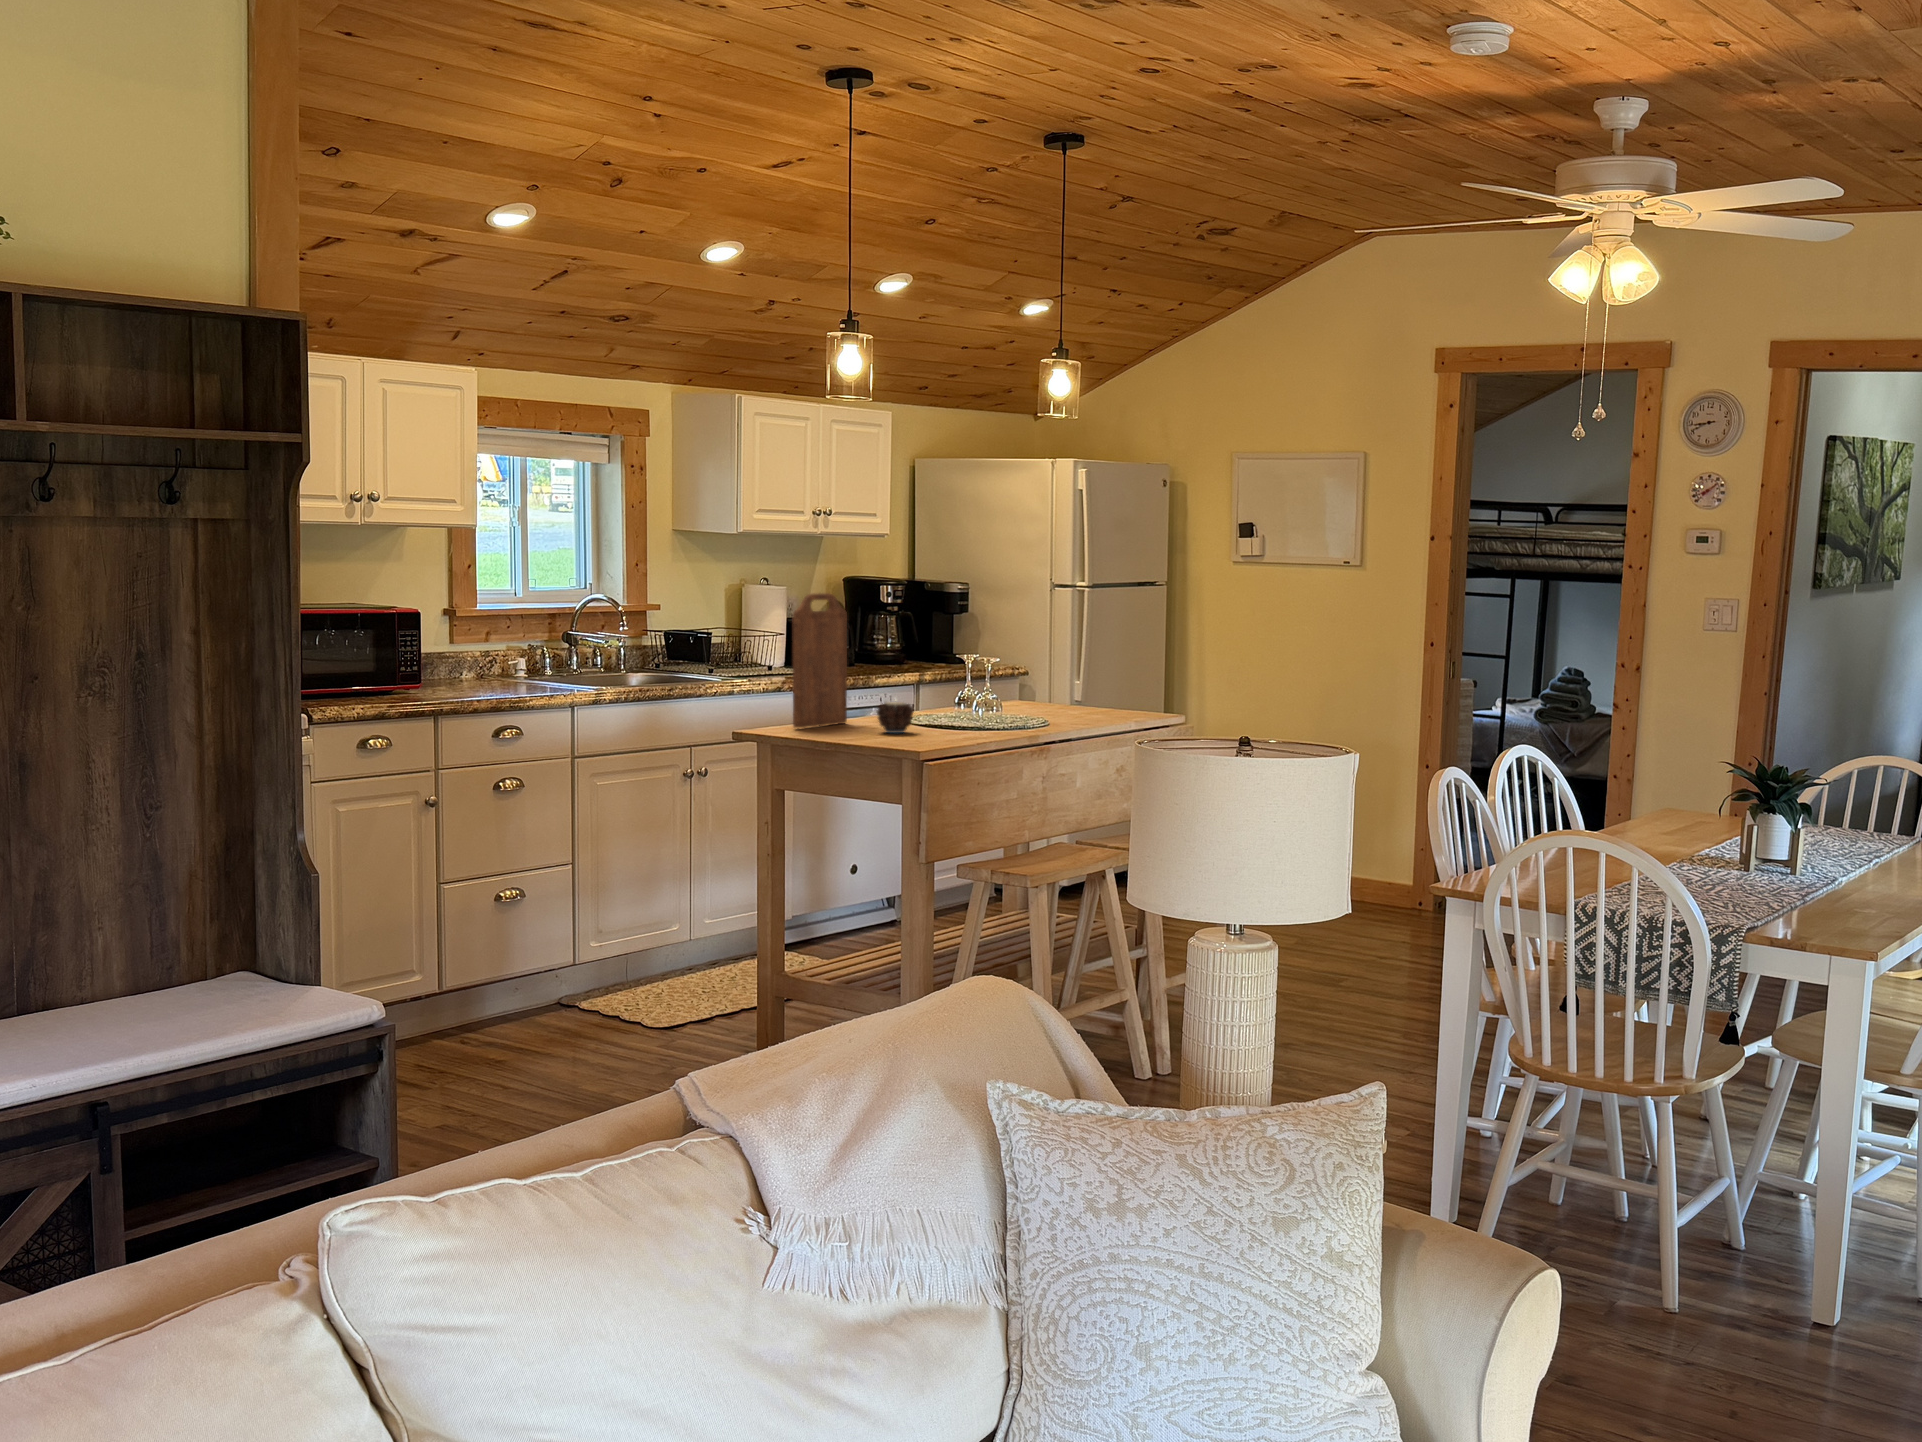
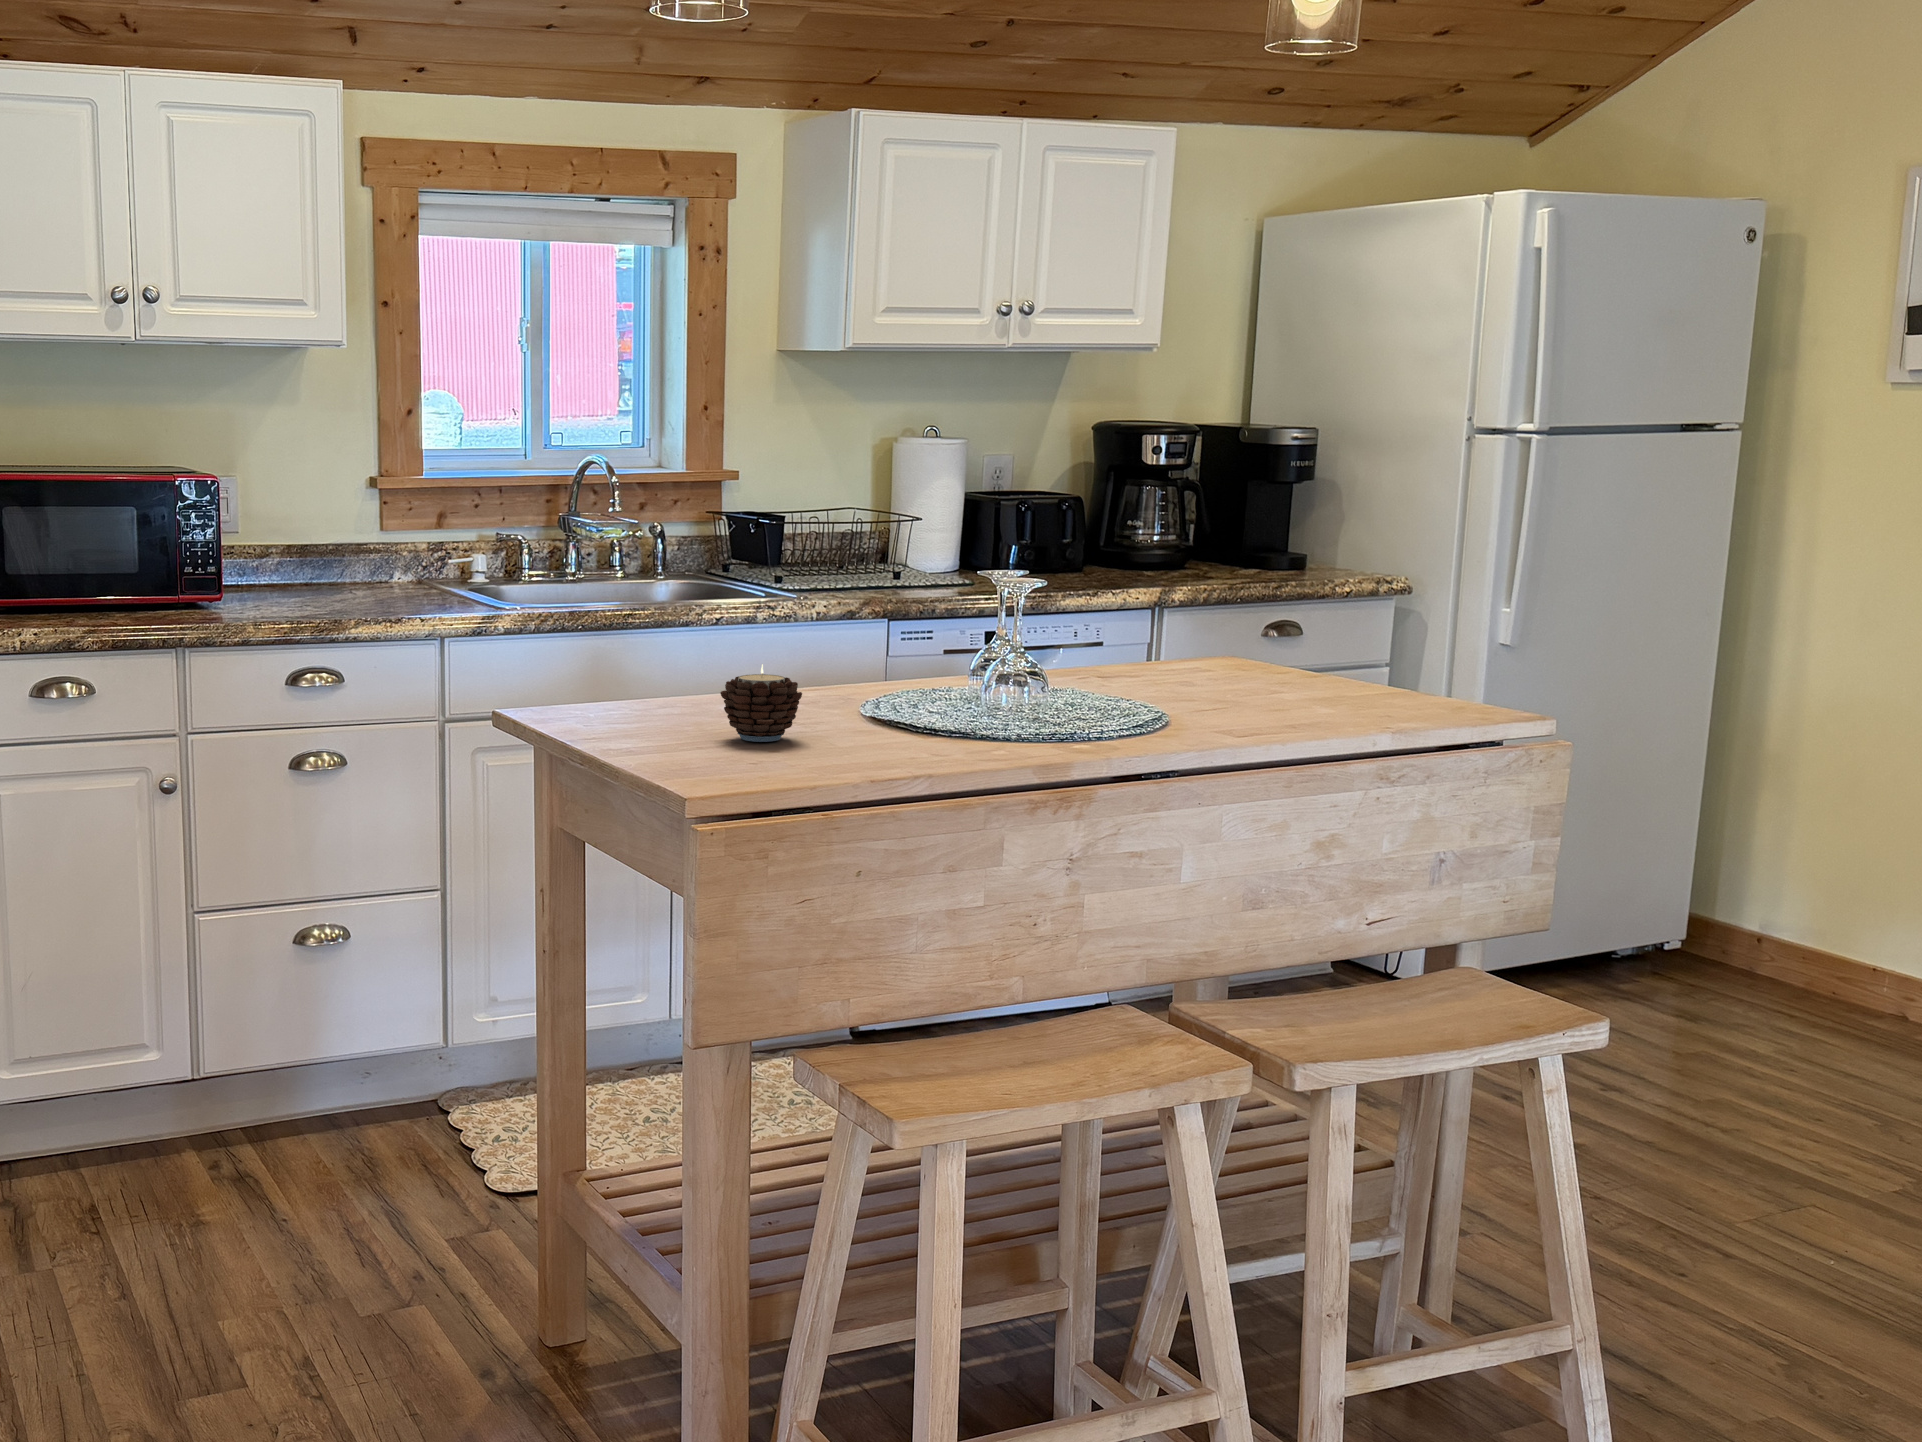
cutting board: present [793,593,847,729] -> none [591,446,732,716]

